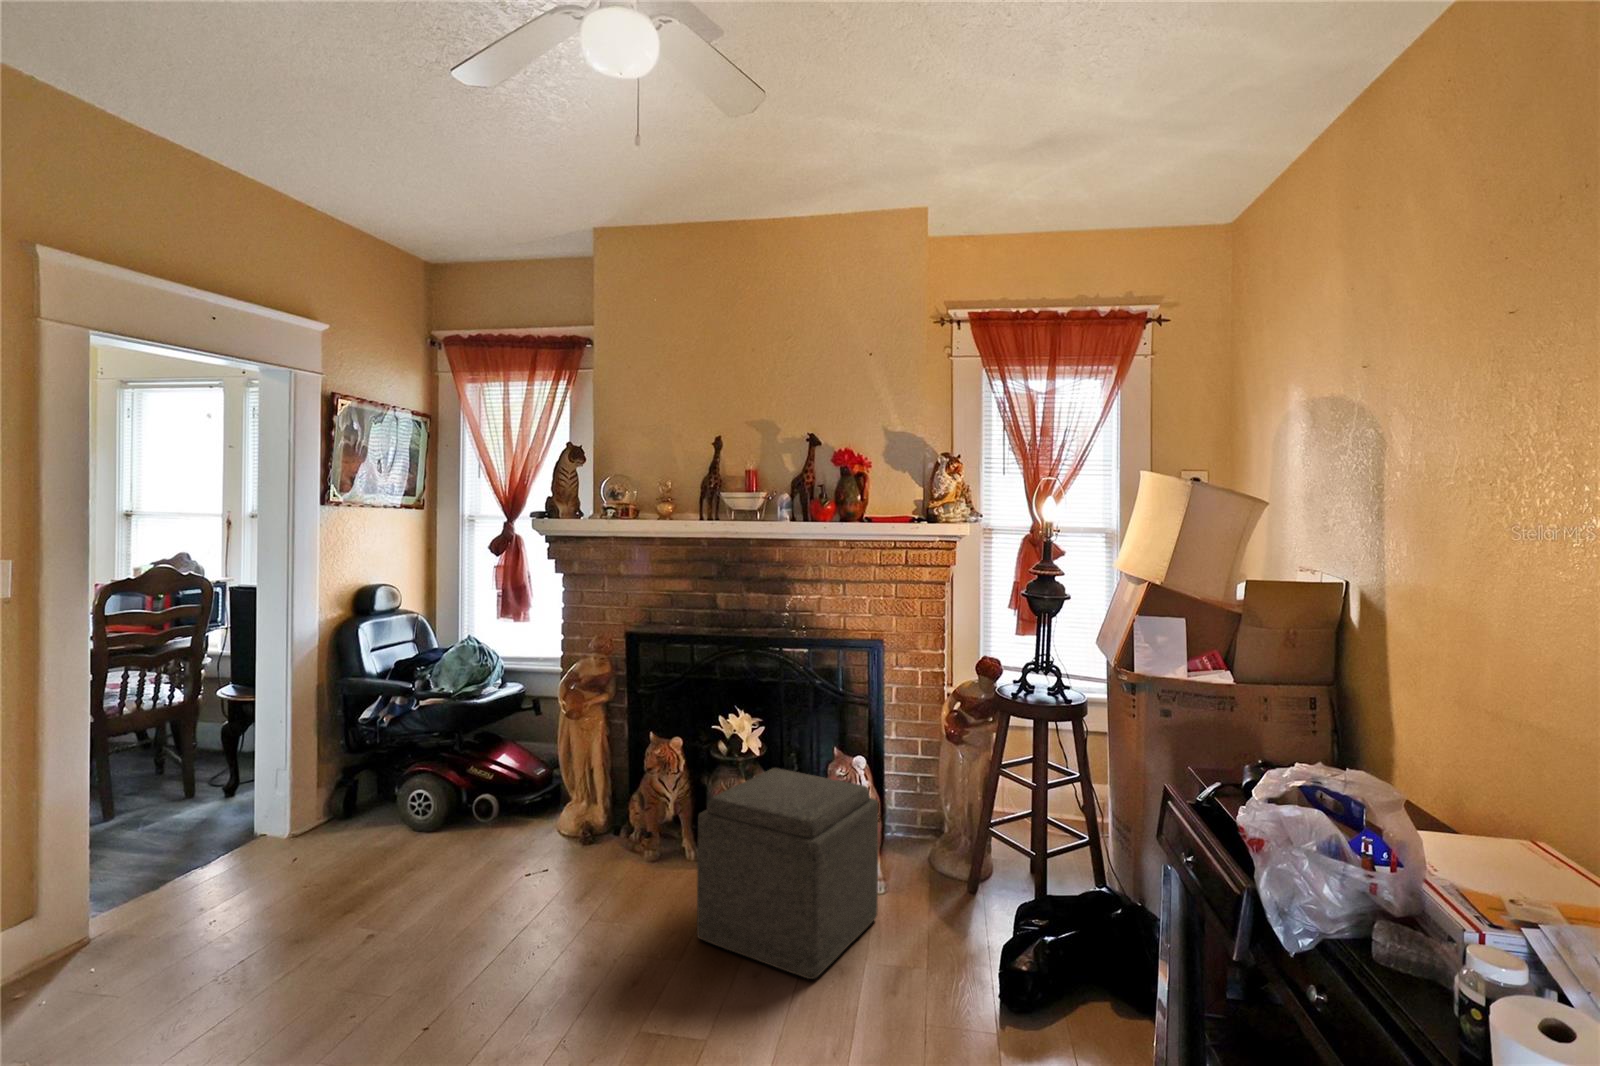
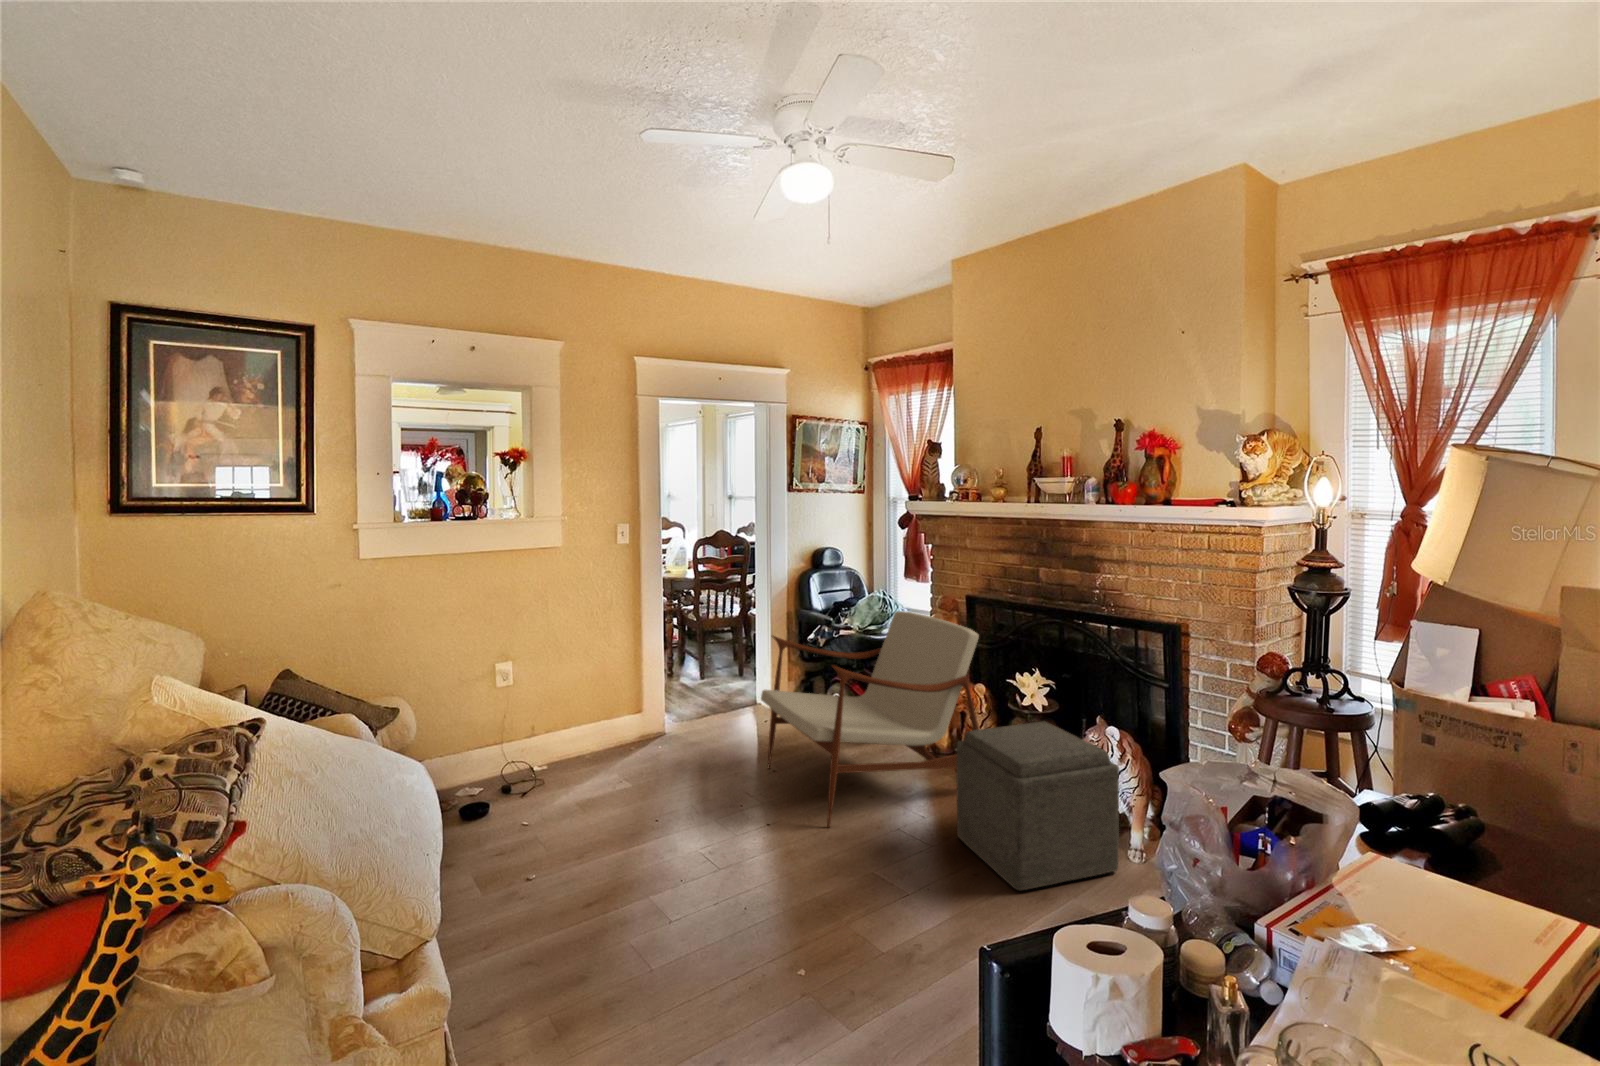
armchair: none [346,660,686,991] -> present [761,611,979,827]

